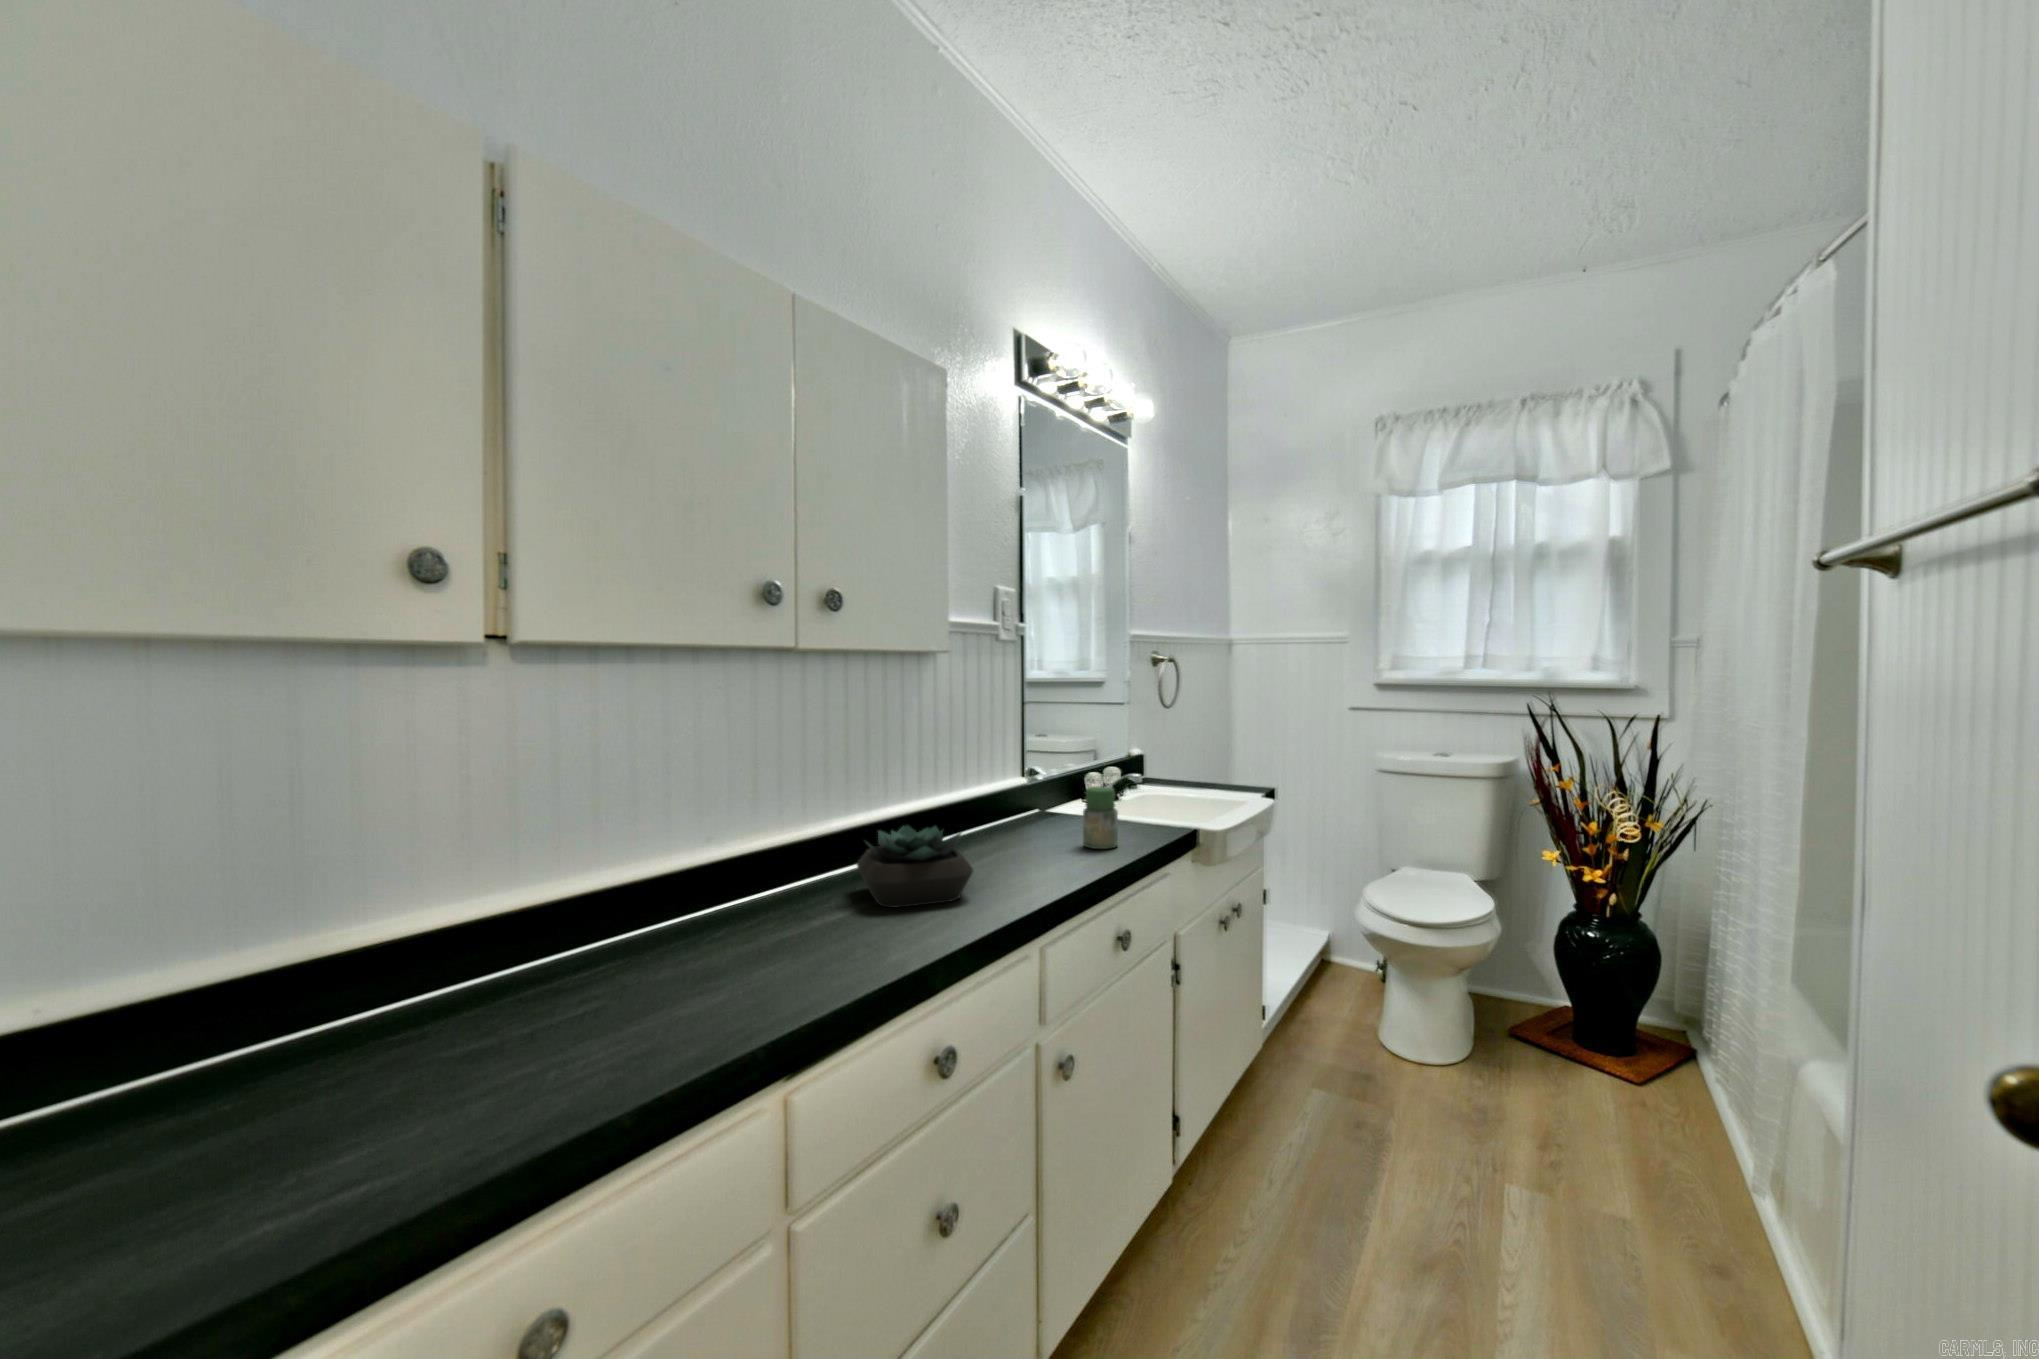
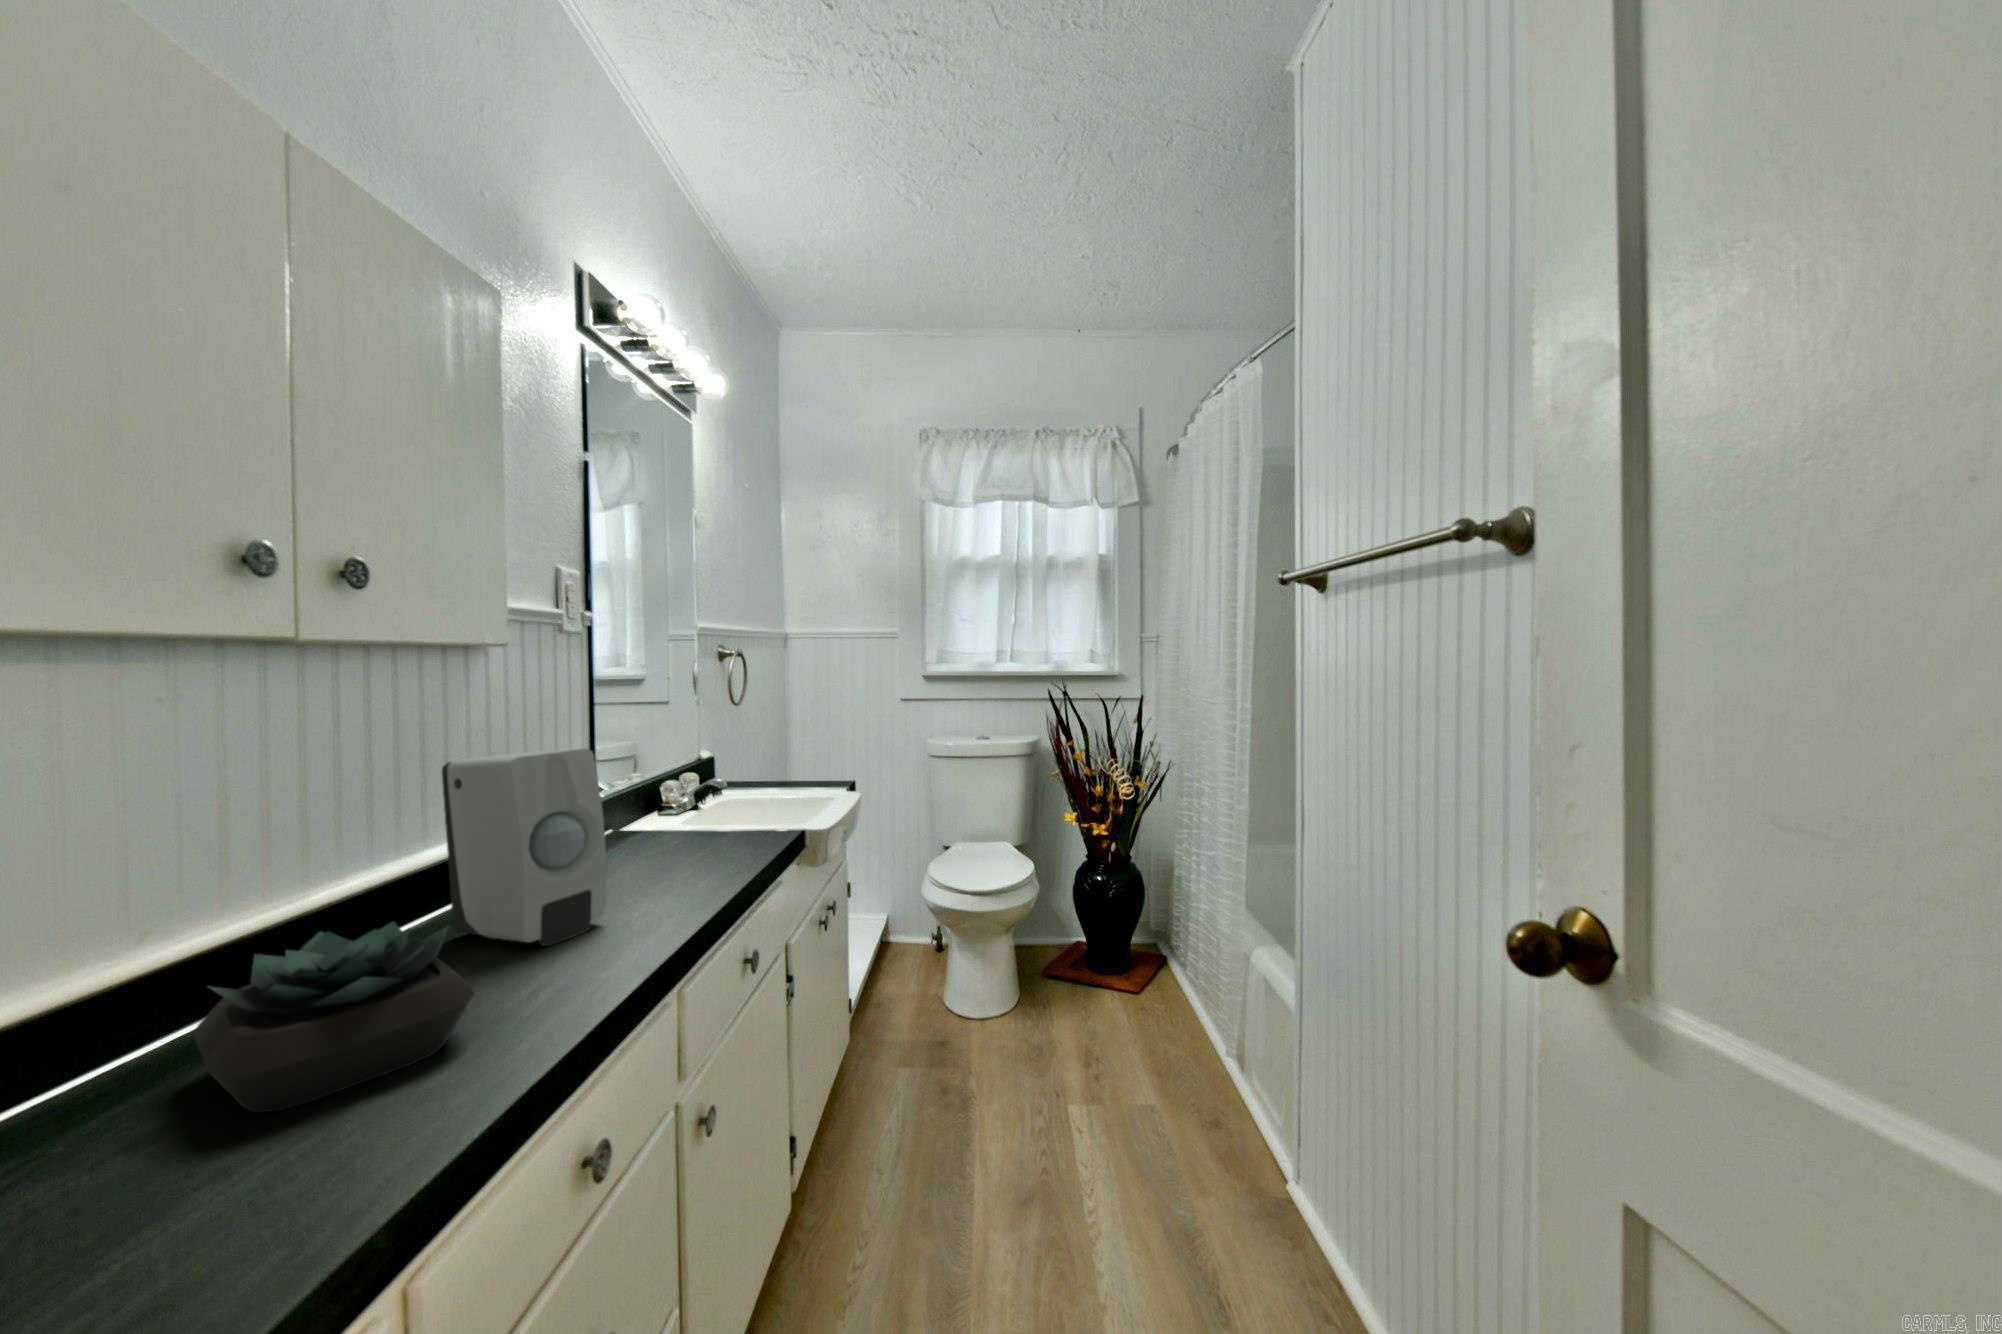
soap dispenser: none [958,733,1050,864] -> present [442,749,606,946]
jar: present [1083,787,1118,849] -> none [652,811,702,896]

